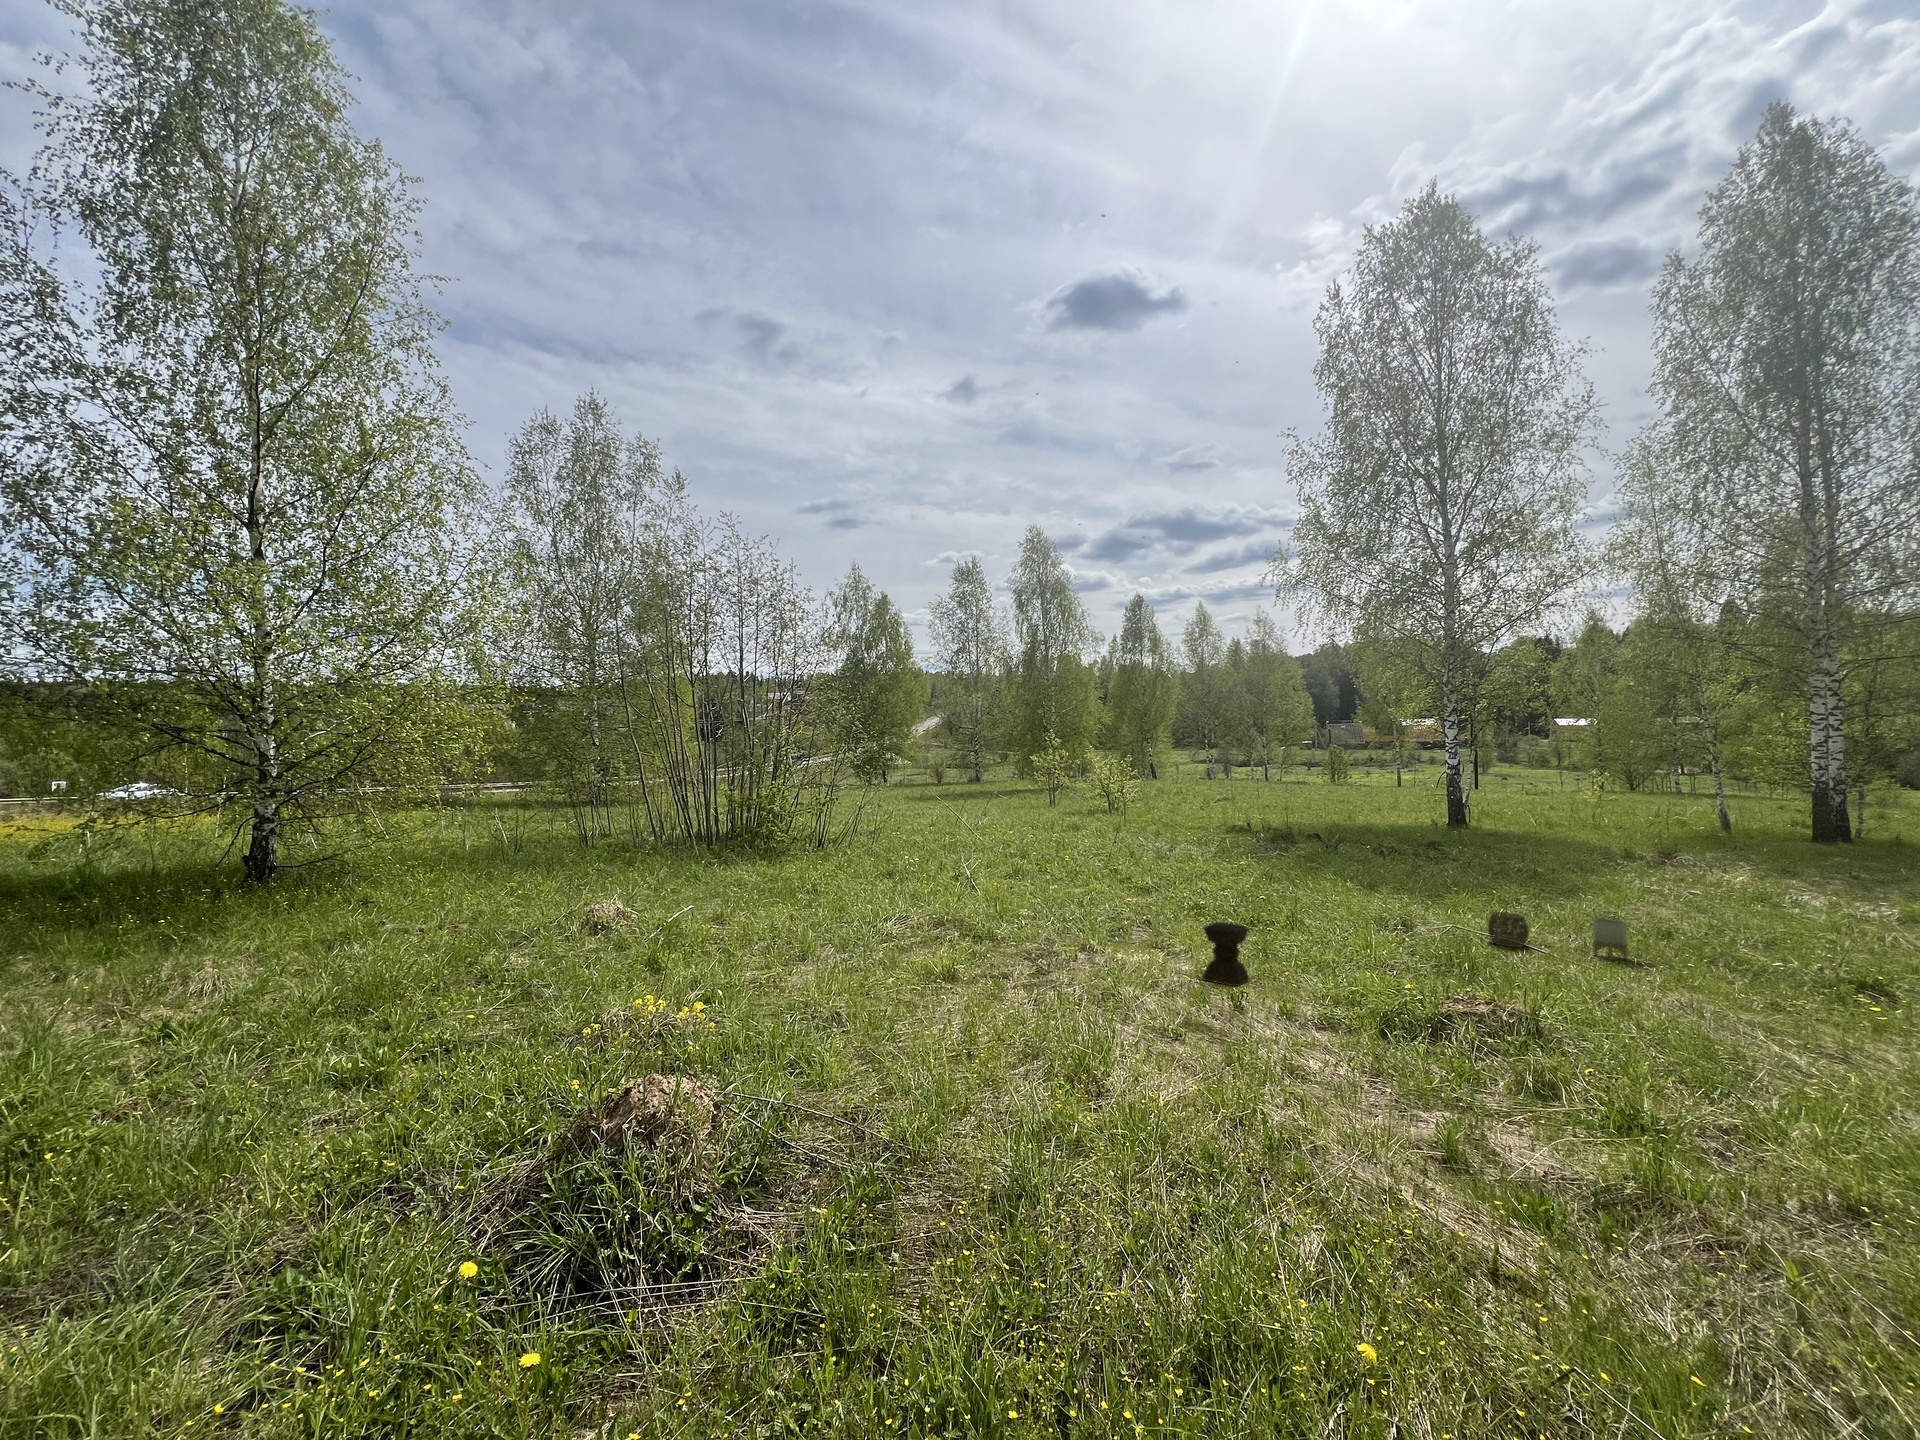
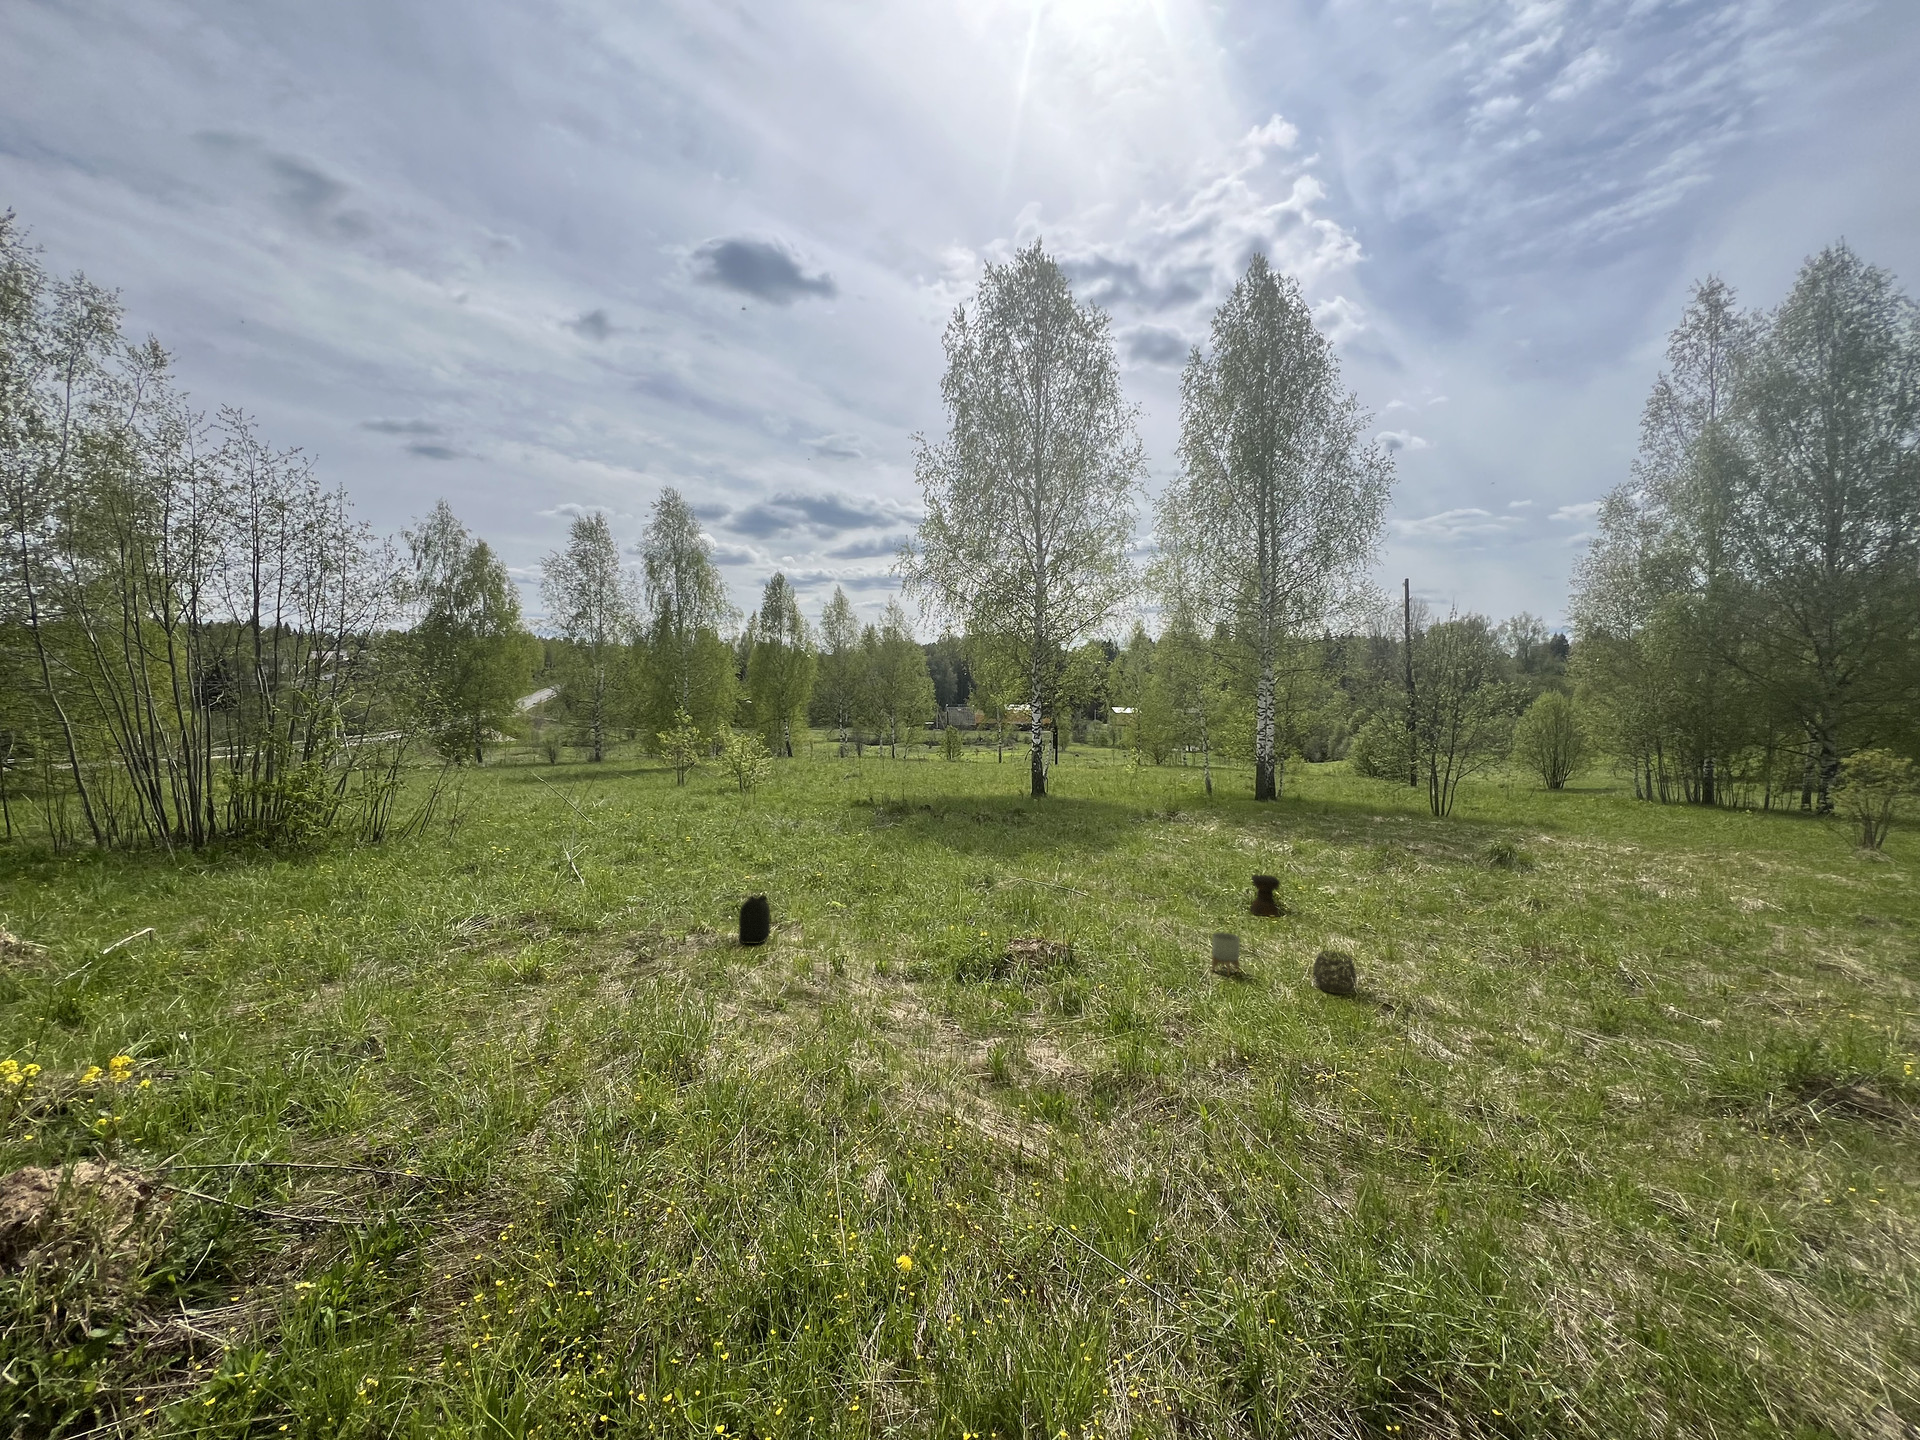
backpack: none [1119,861,1145,900] -> present [739,895,771,944]
woven basket: present [1488,912,1529,948] -> present [1313,951,1356,994]
stool: present [1203,922,1250,986] -> present [1250,875,1280,917]

